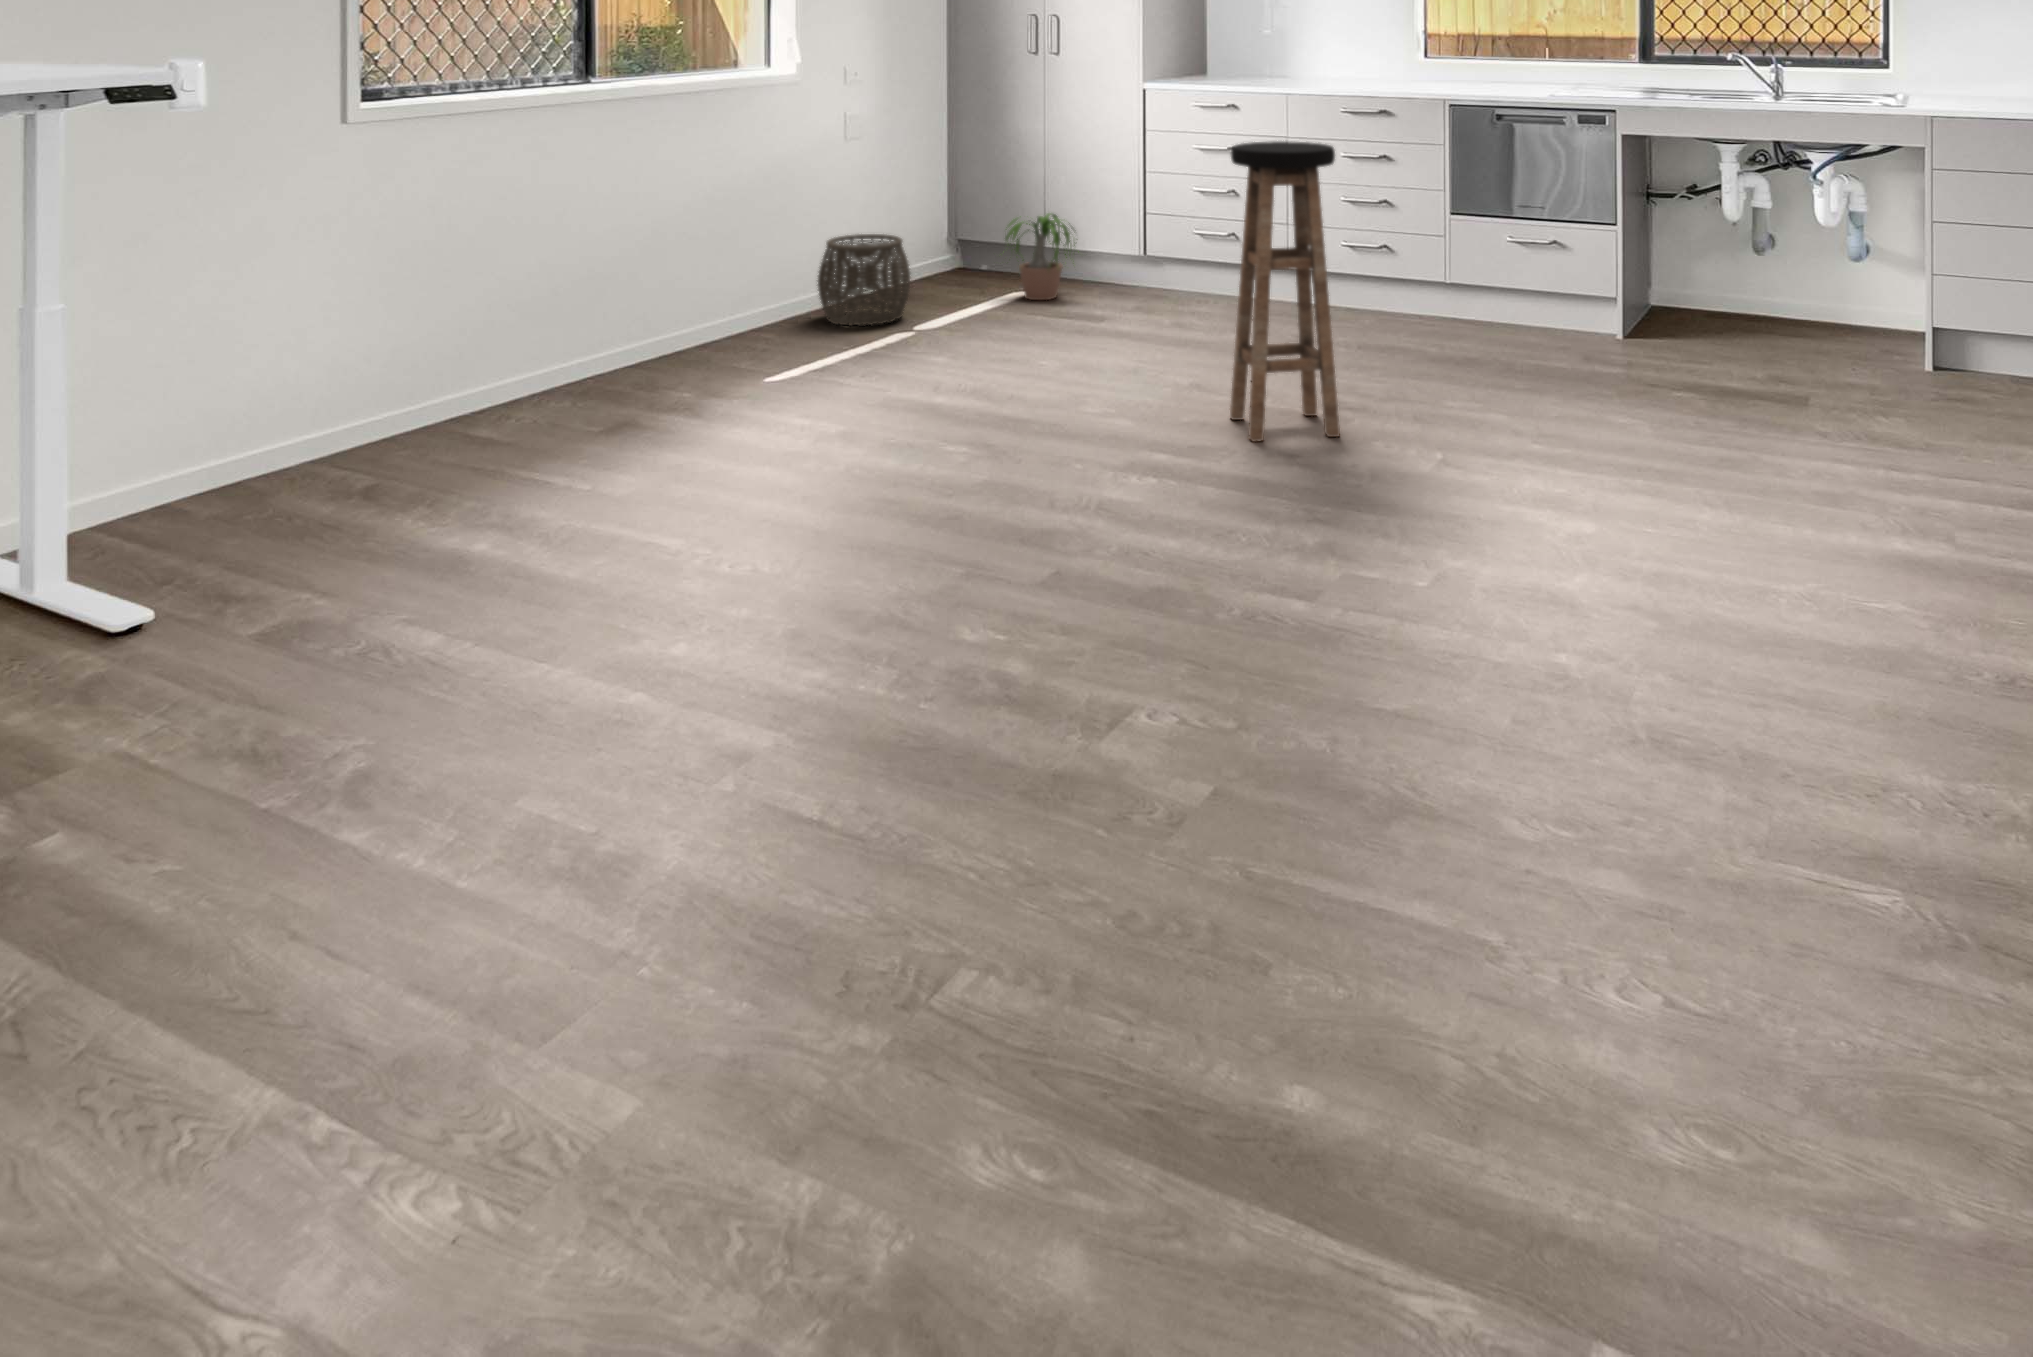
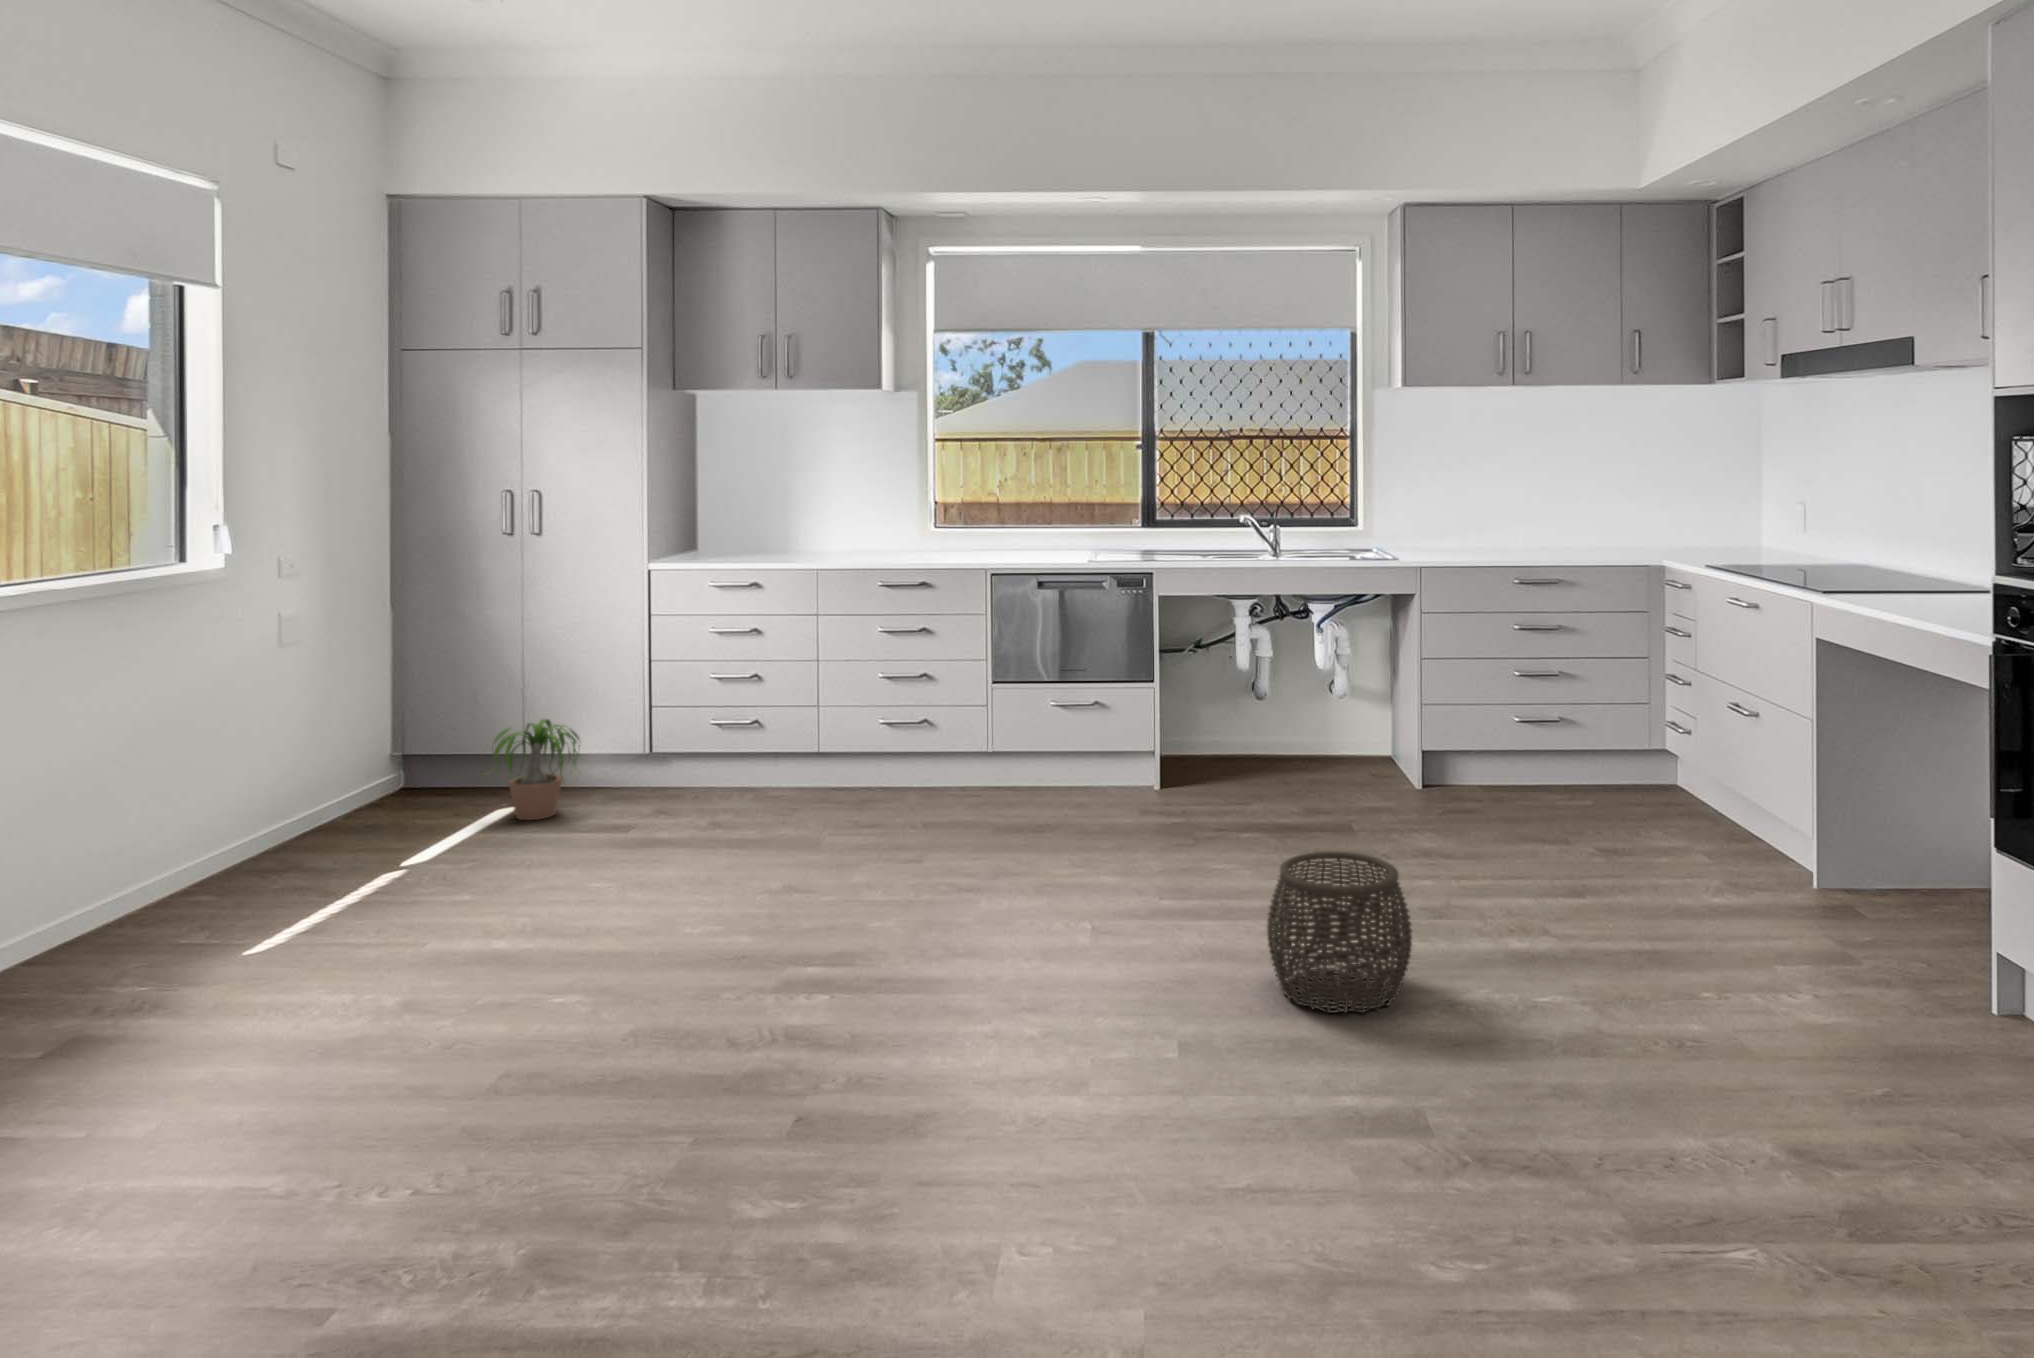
bar stool: present [1230,141,1340,442] -> none [879,636,1013,973]
woven basket: present [818,234,911,326] -> present [1267,852,1412,1013]

